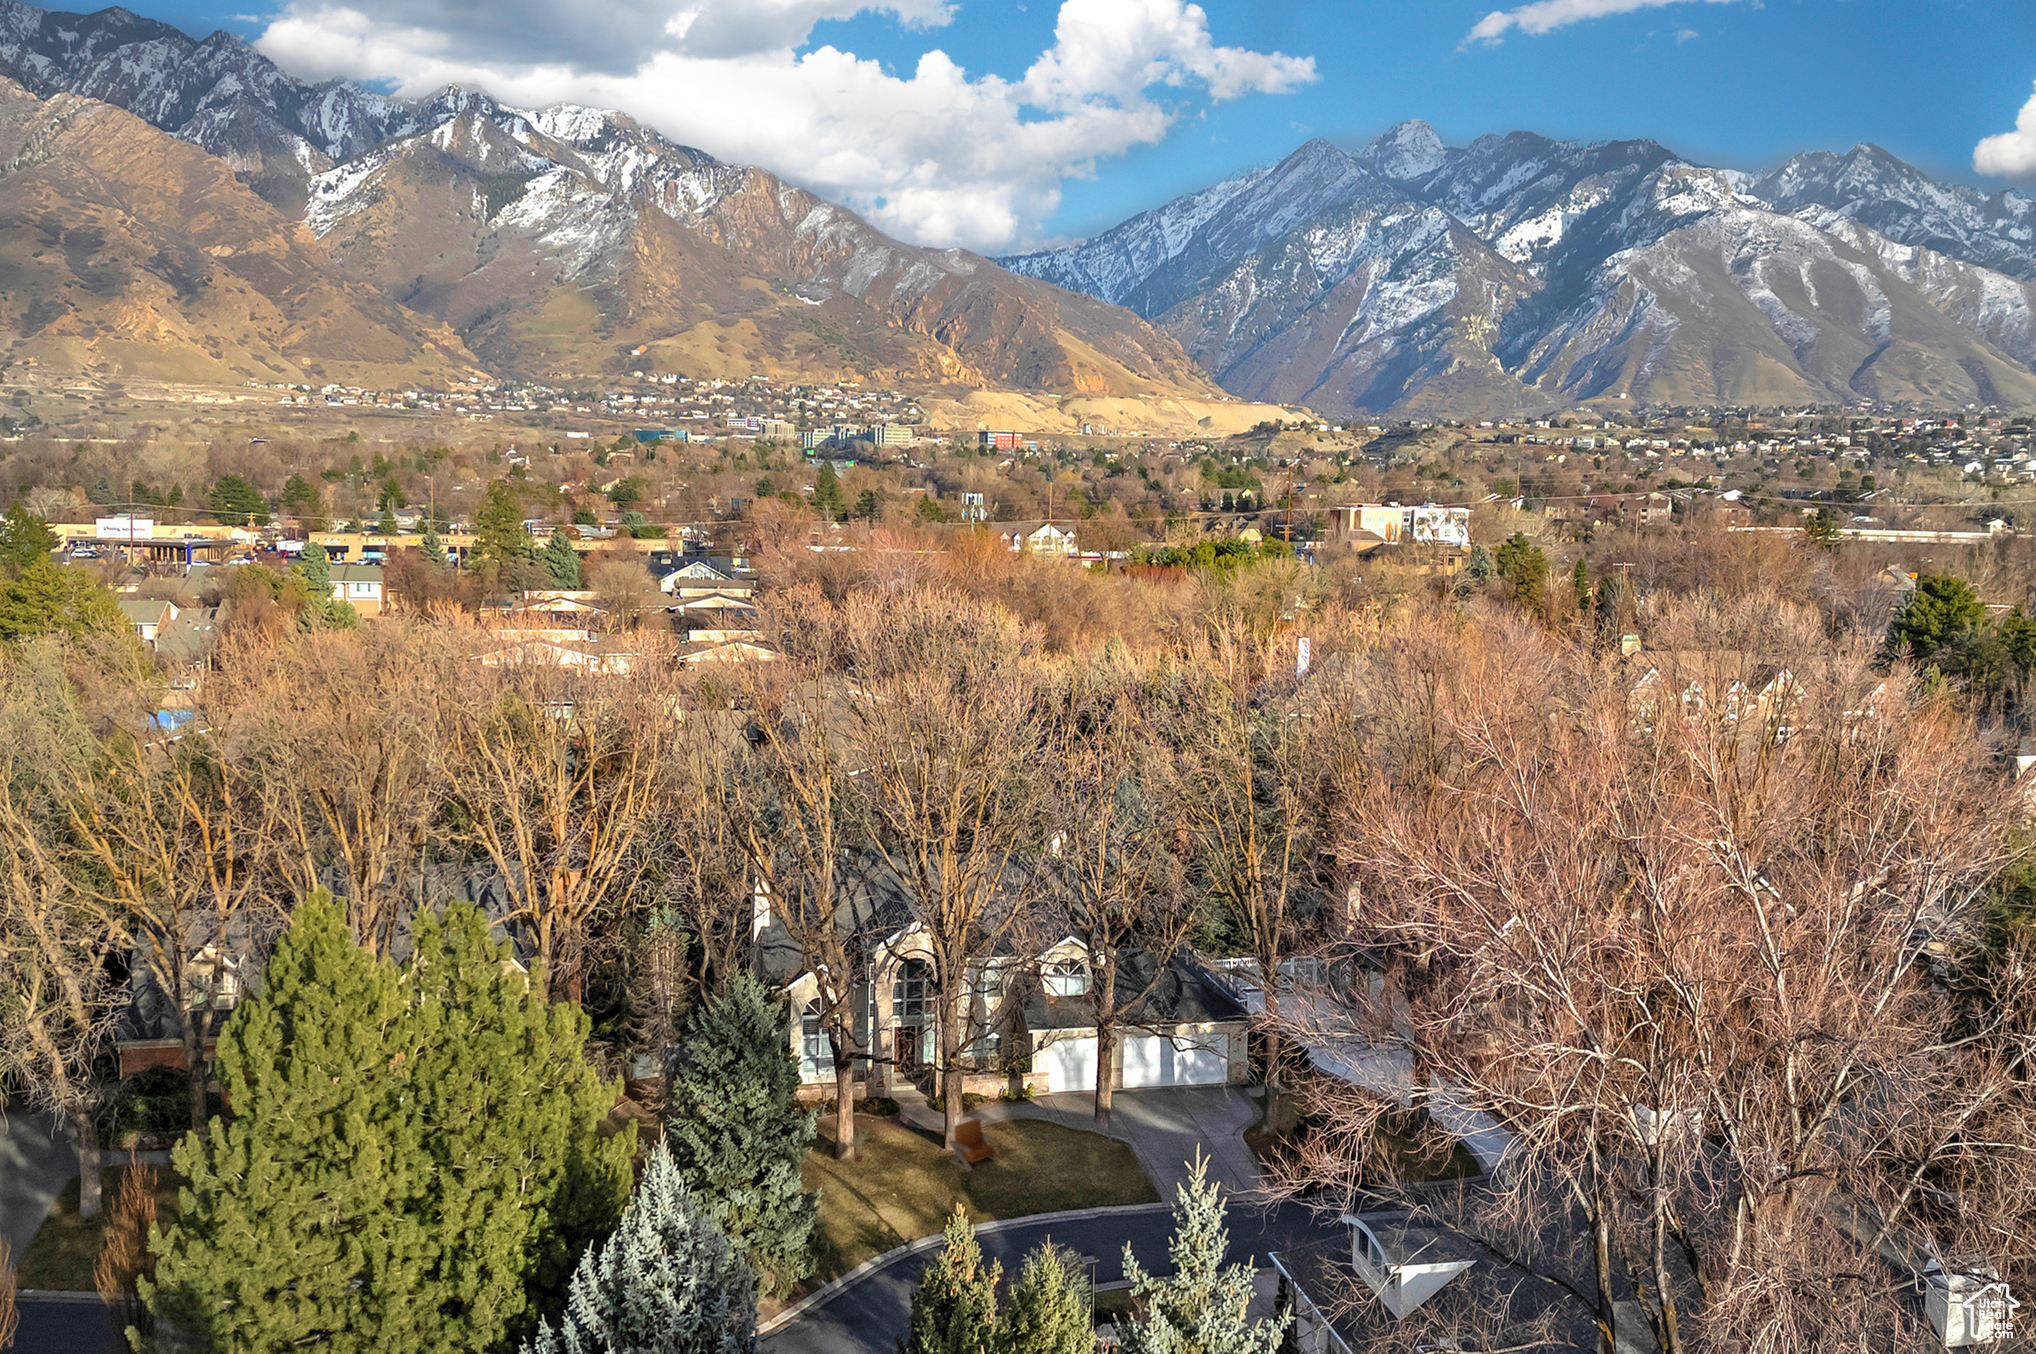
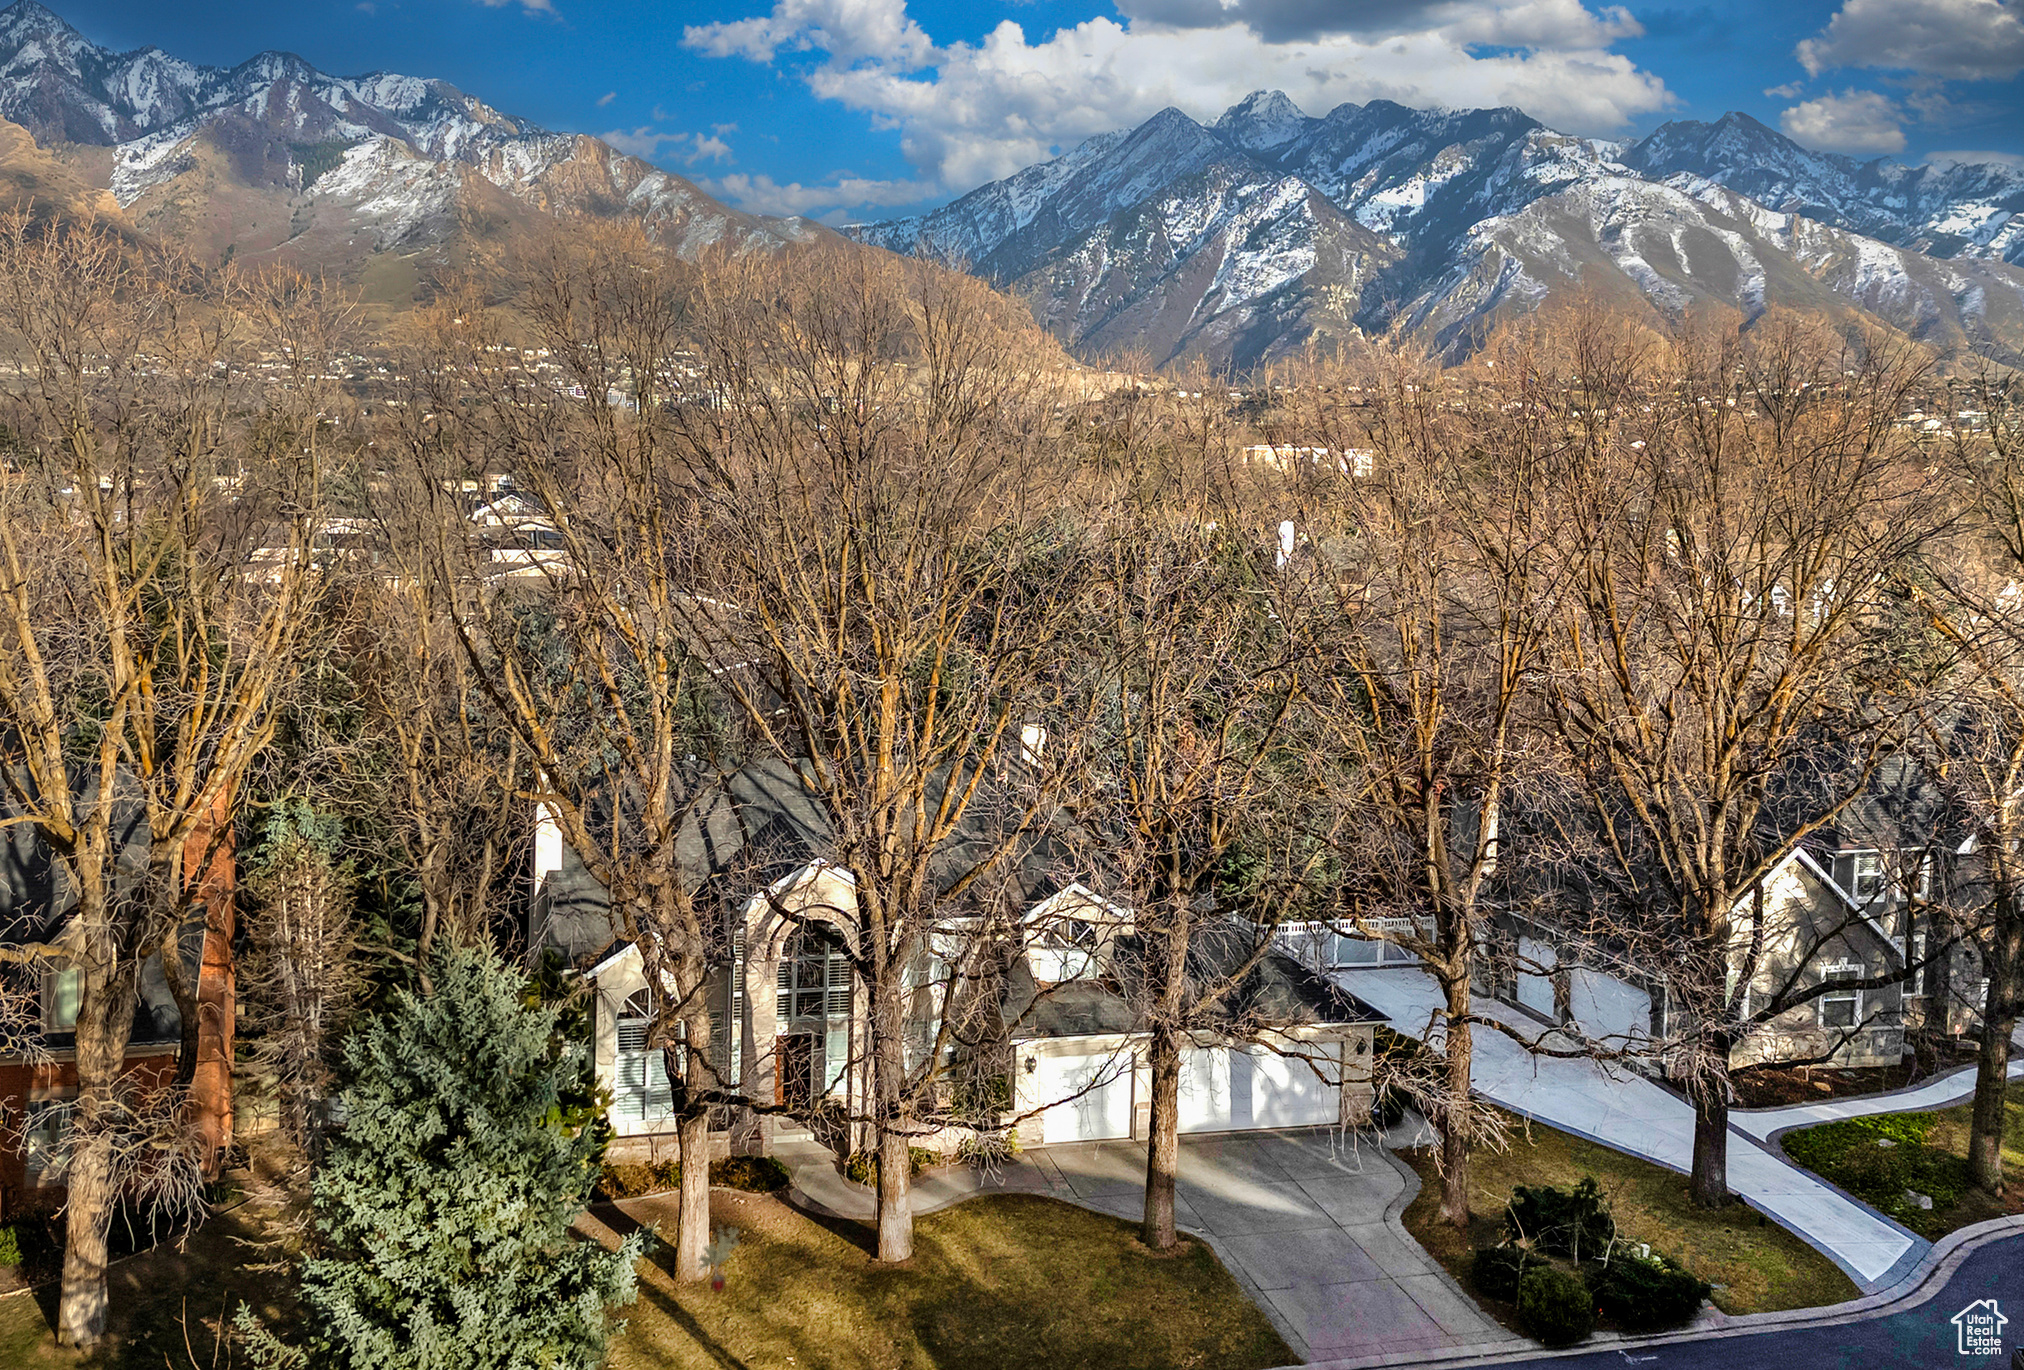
lounge chair: present [949,1119,999,1171] -> none [886,1199,978,1305]

